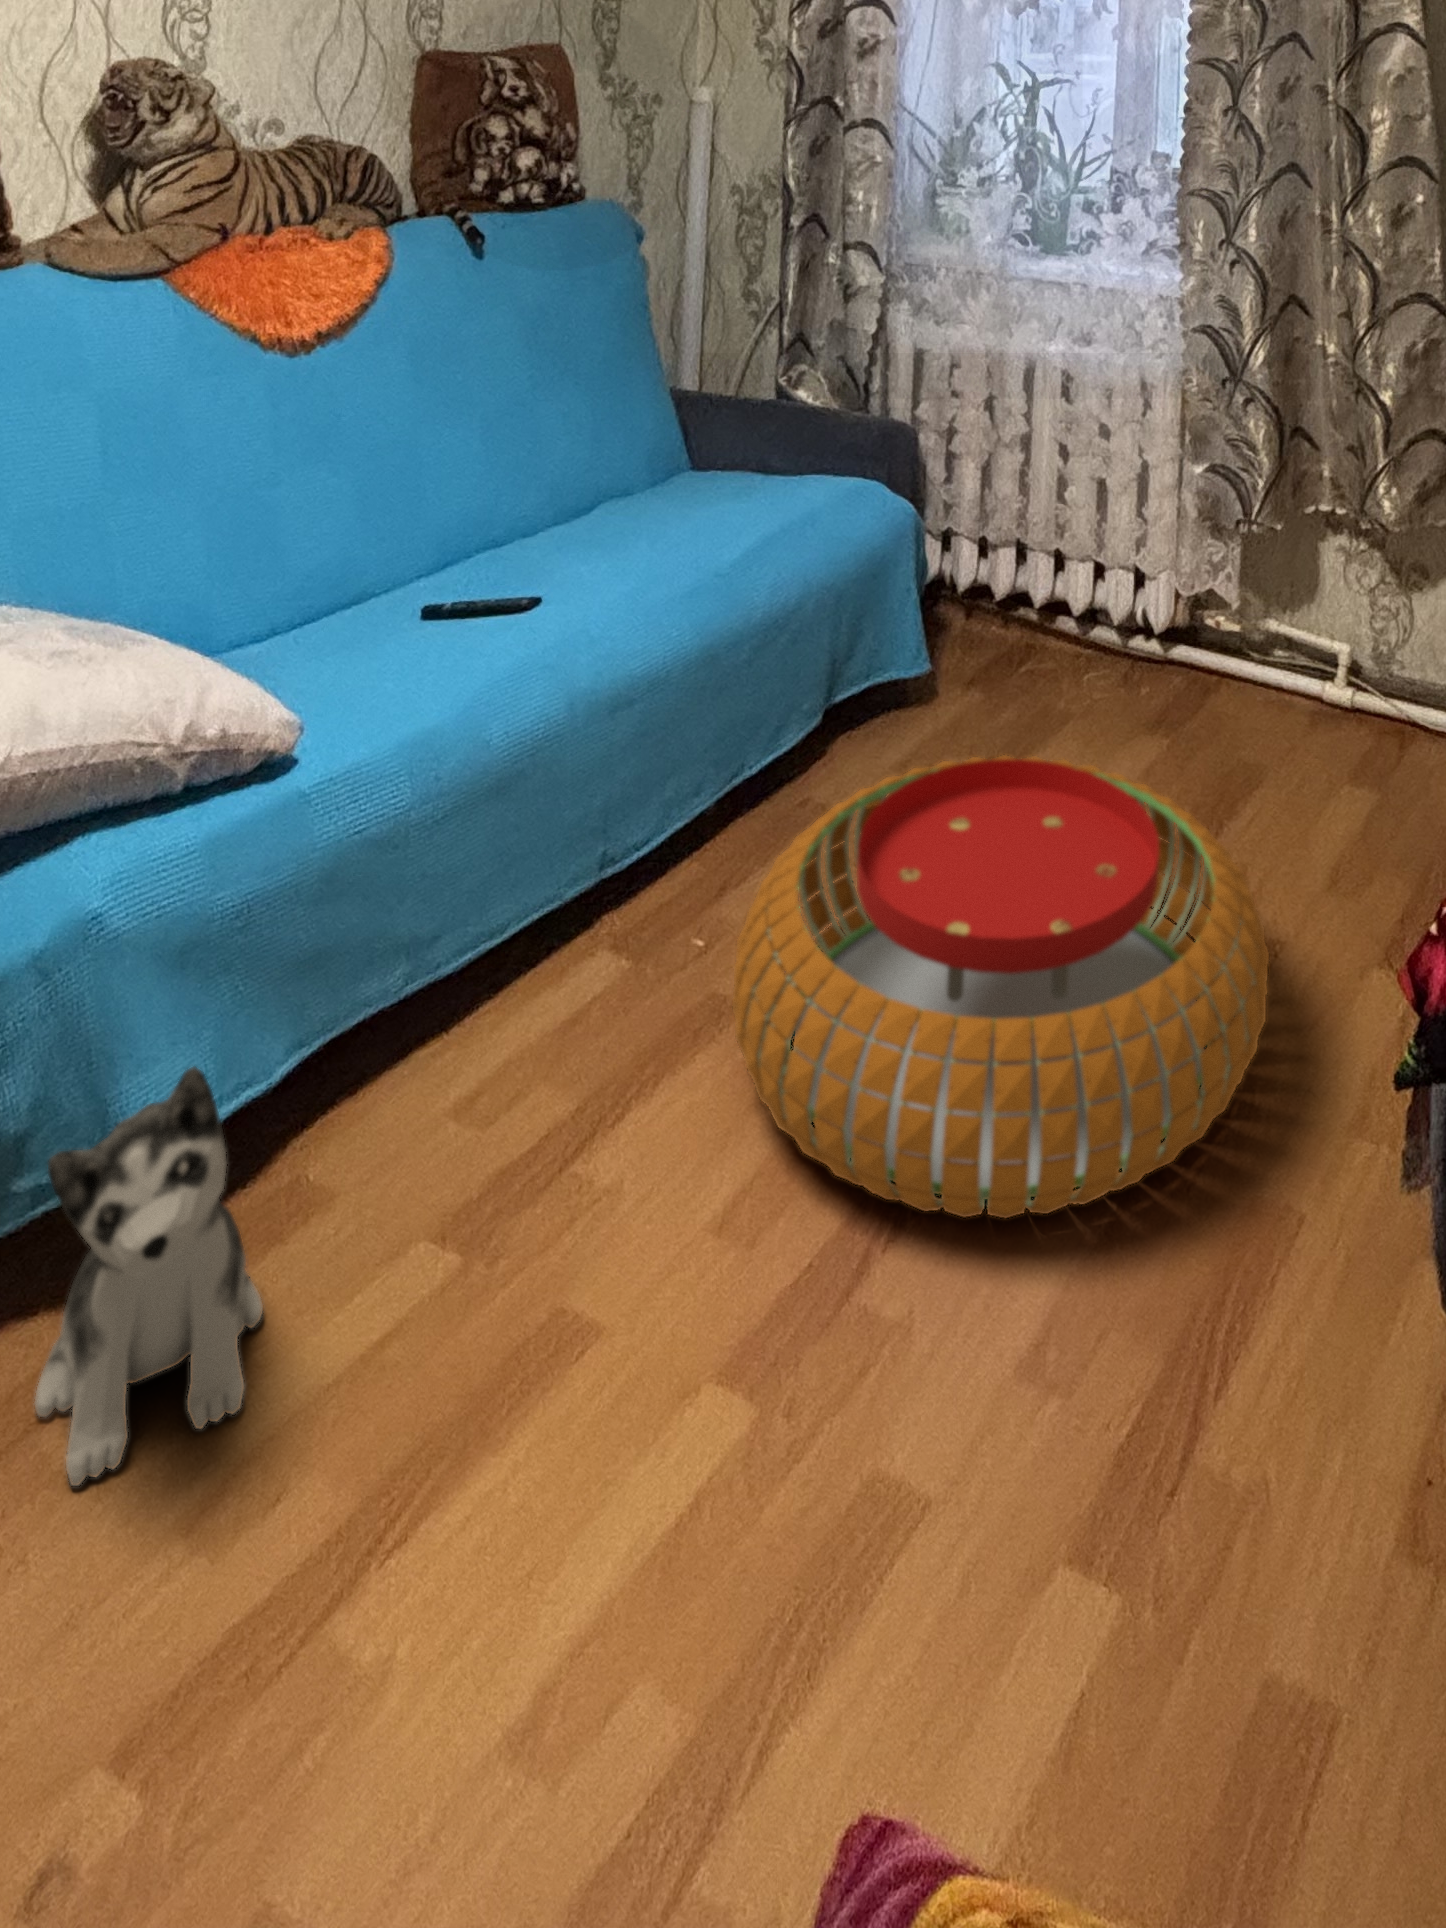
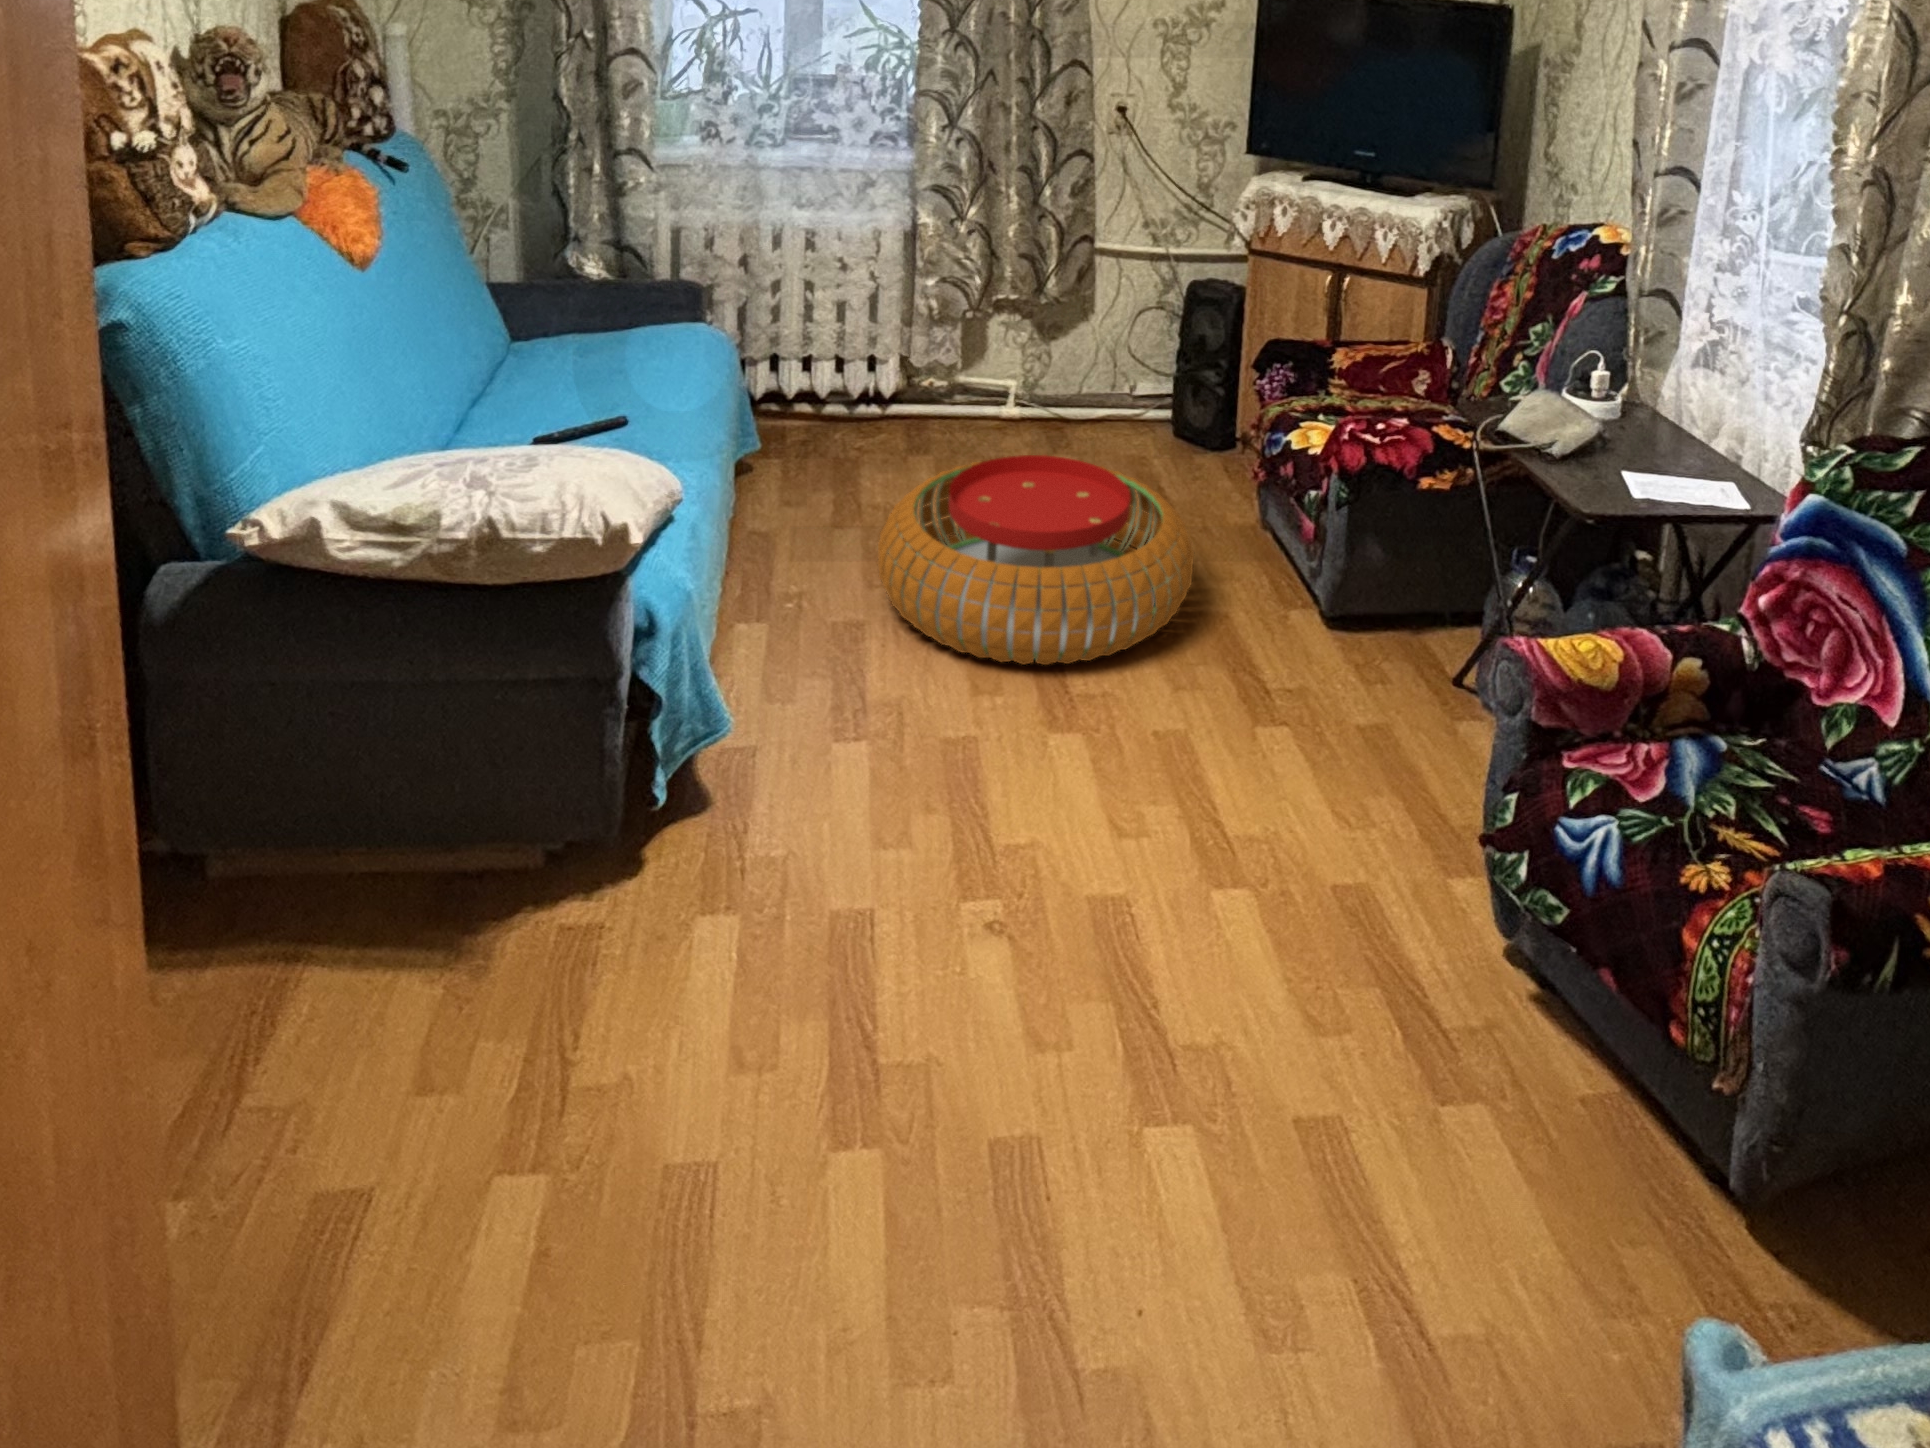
plush toy: present [35,1067,263,1486] -> none [732,679,892,884]

